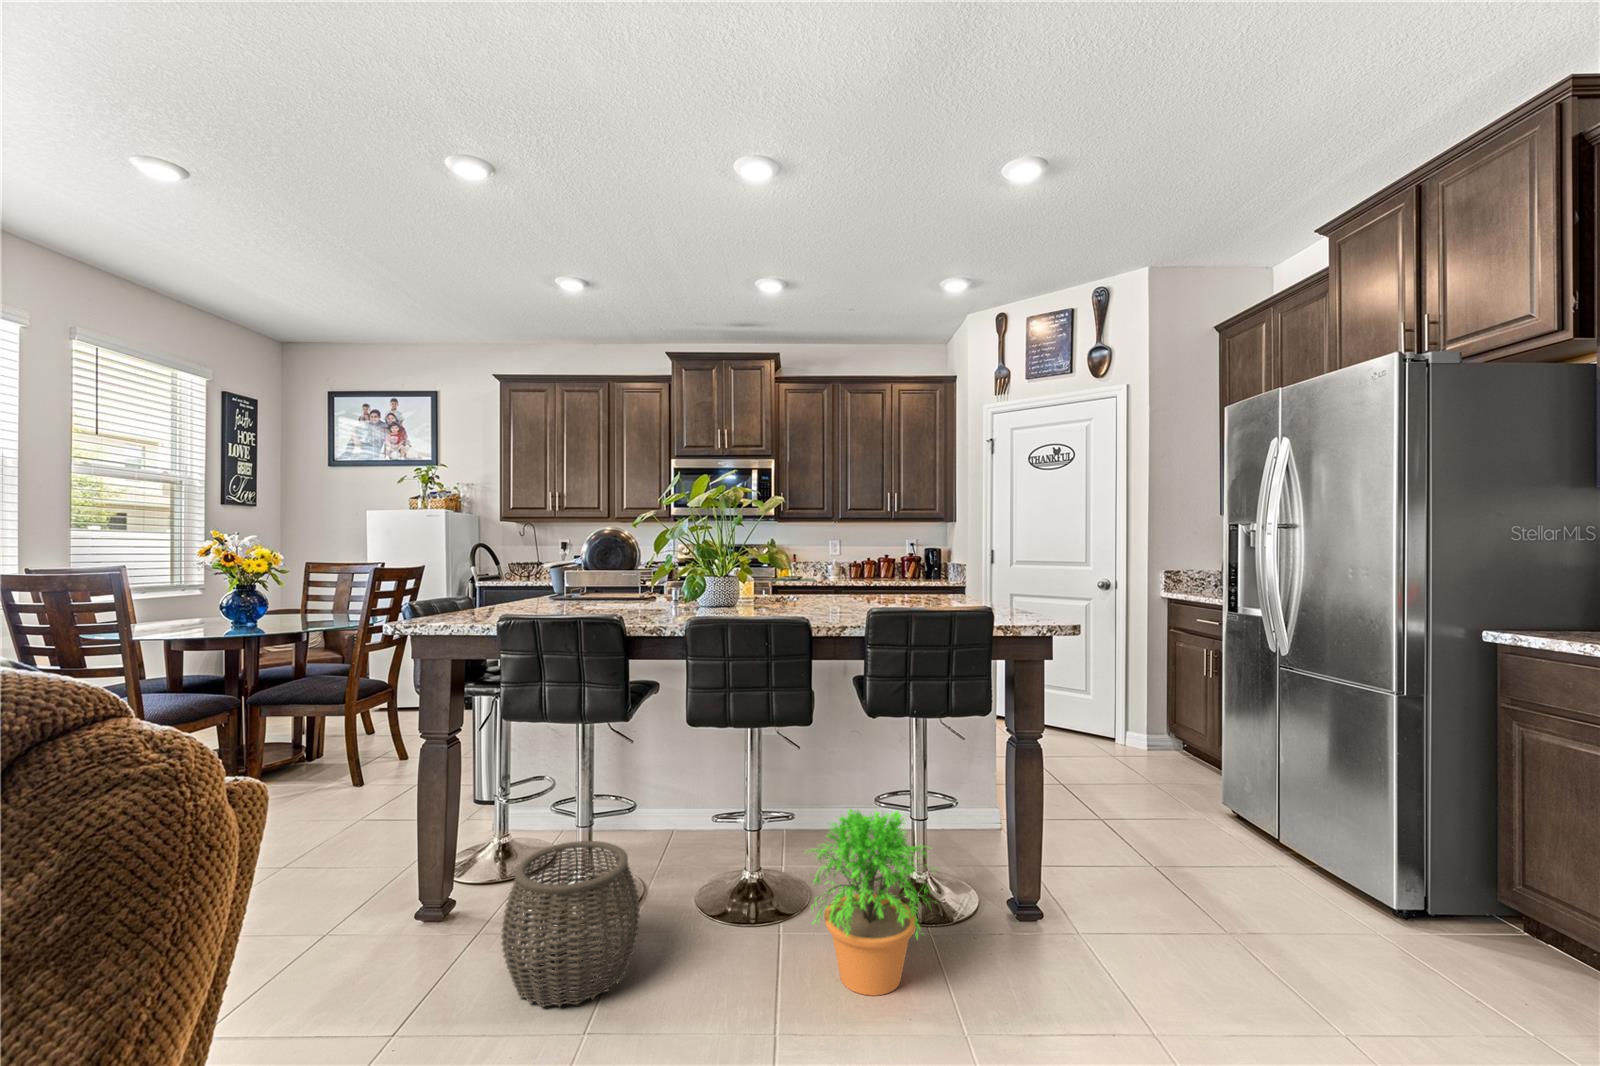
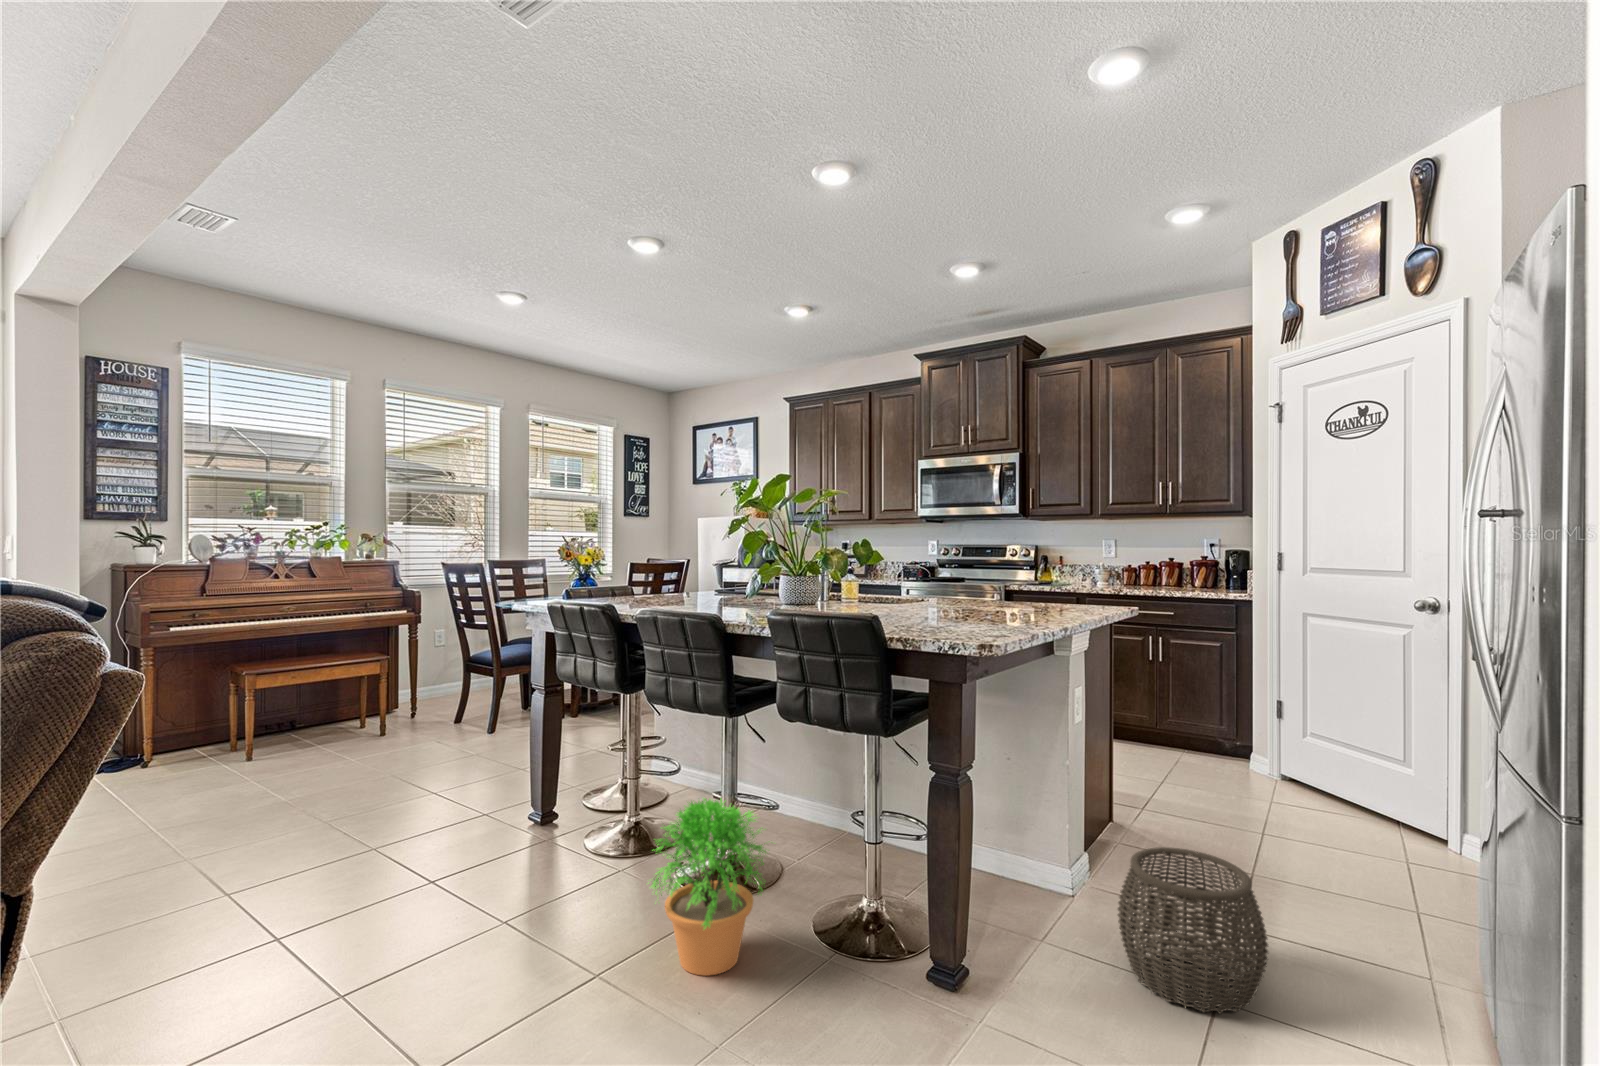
woven basket: present [501,841,640,1007] -> present [1118,847,1269,1014]

